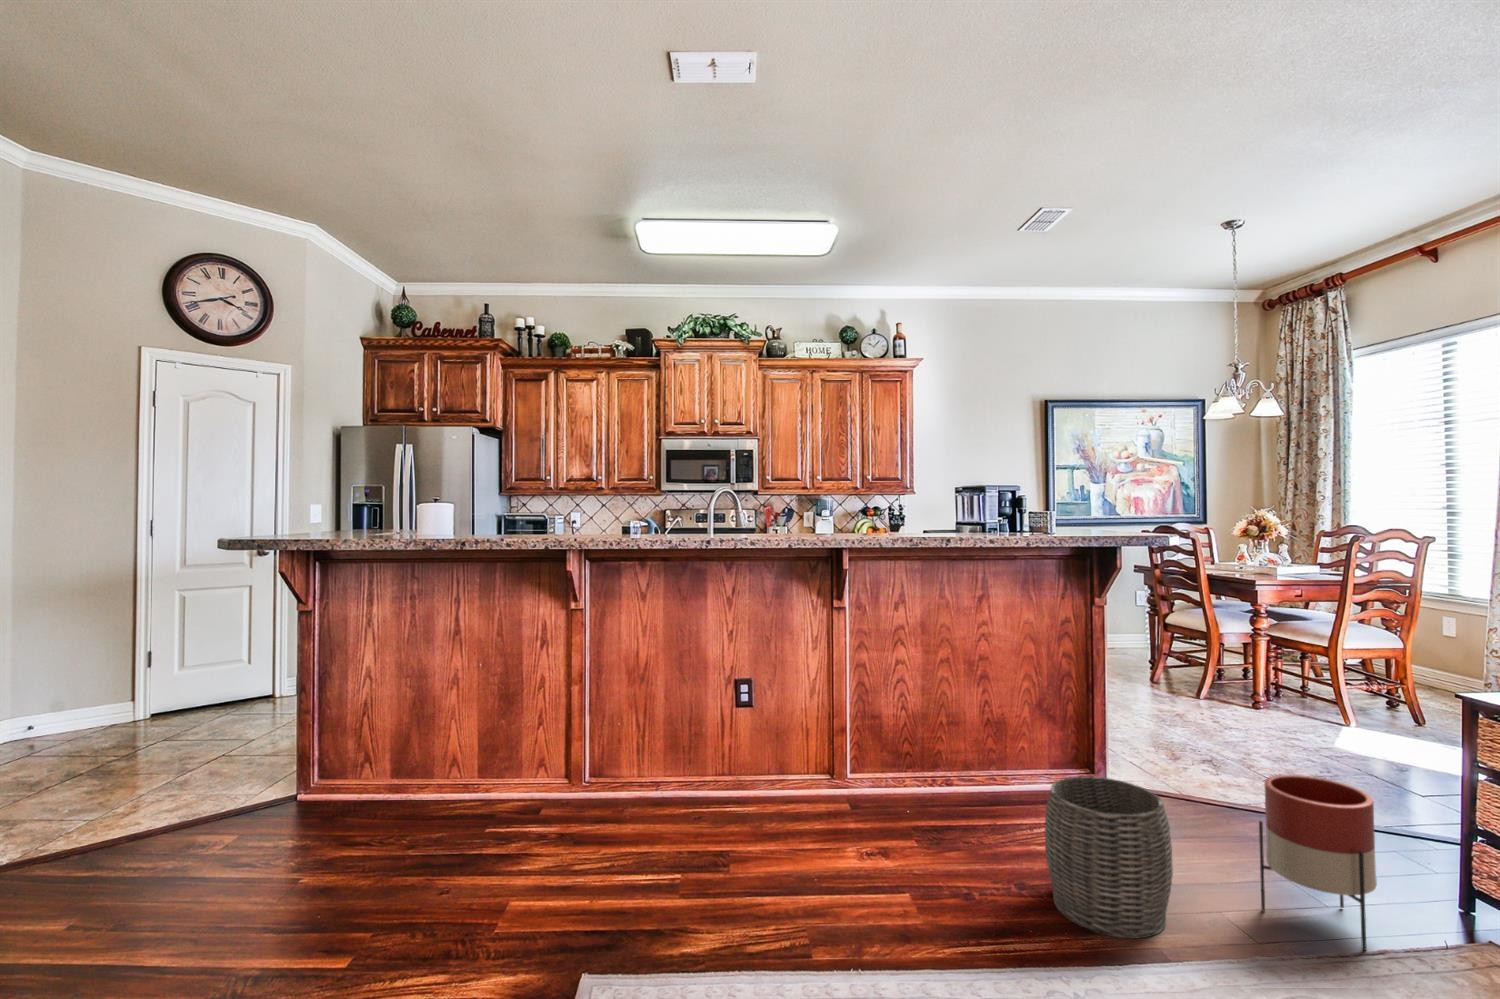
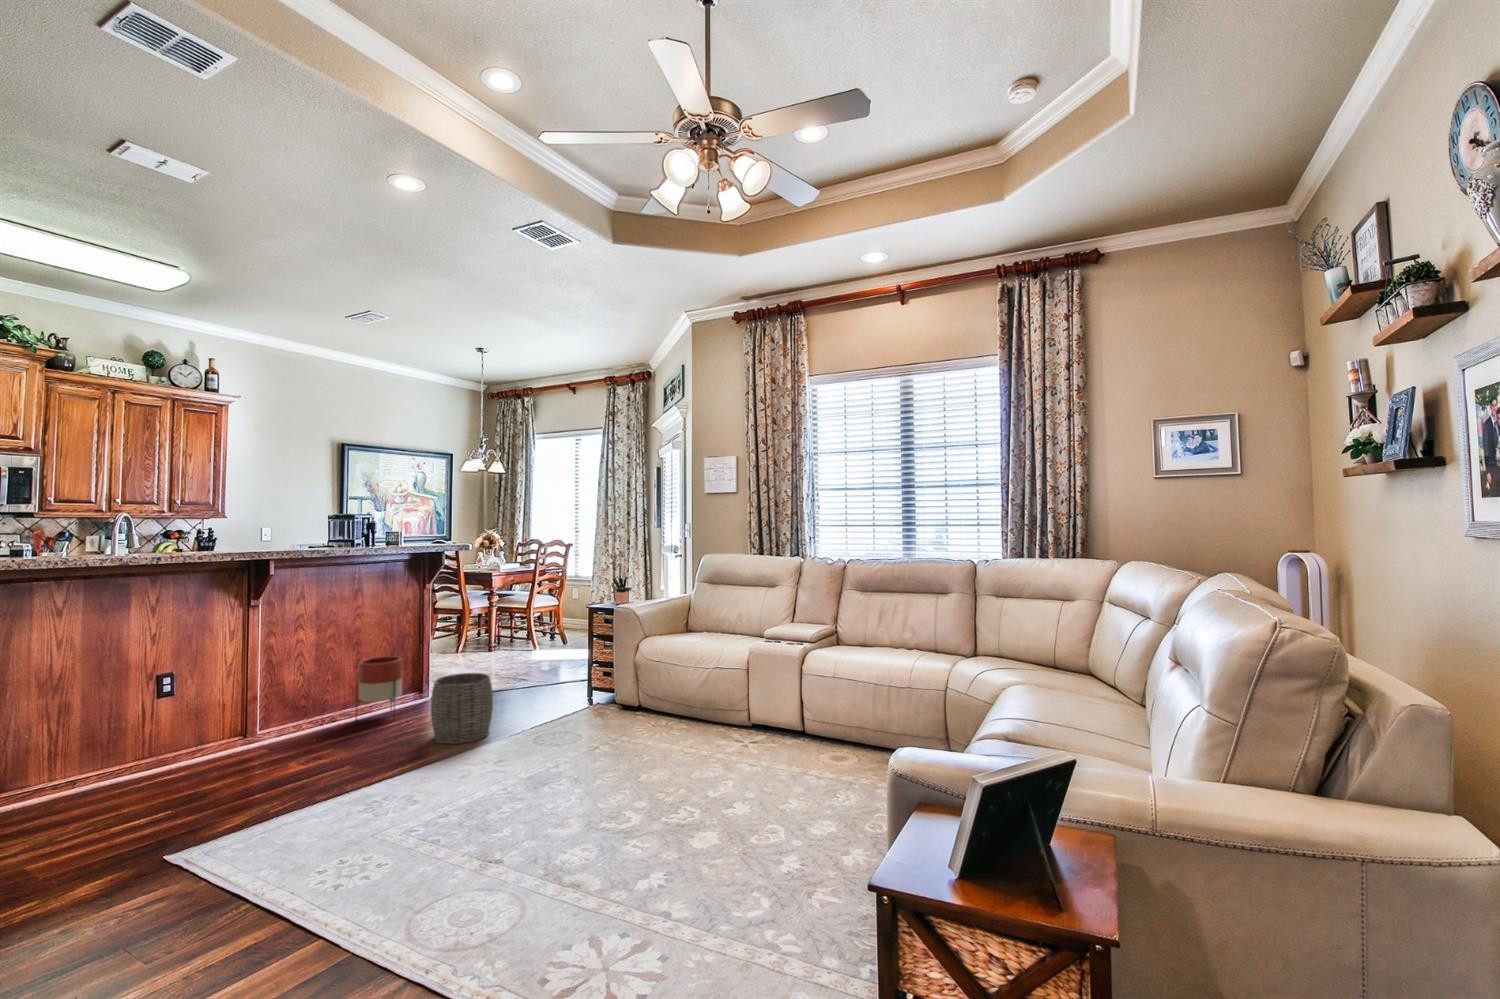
planter: present [1259,775,1377,951] -> present [356,656,402,720]

